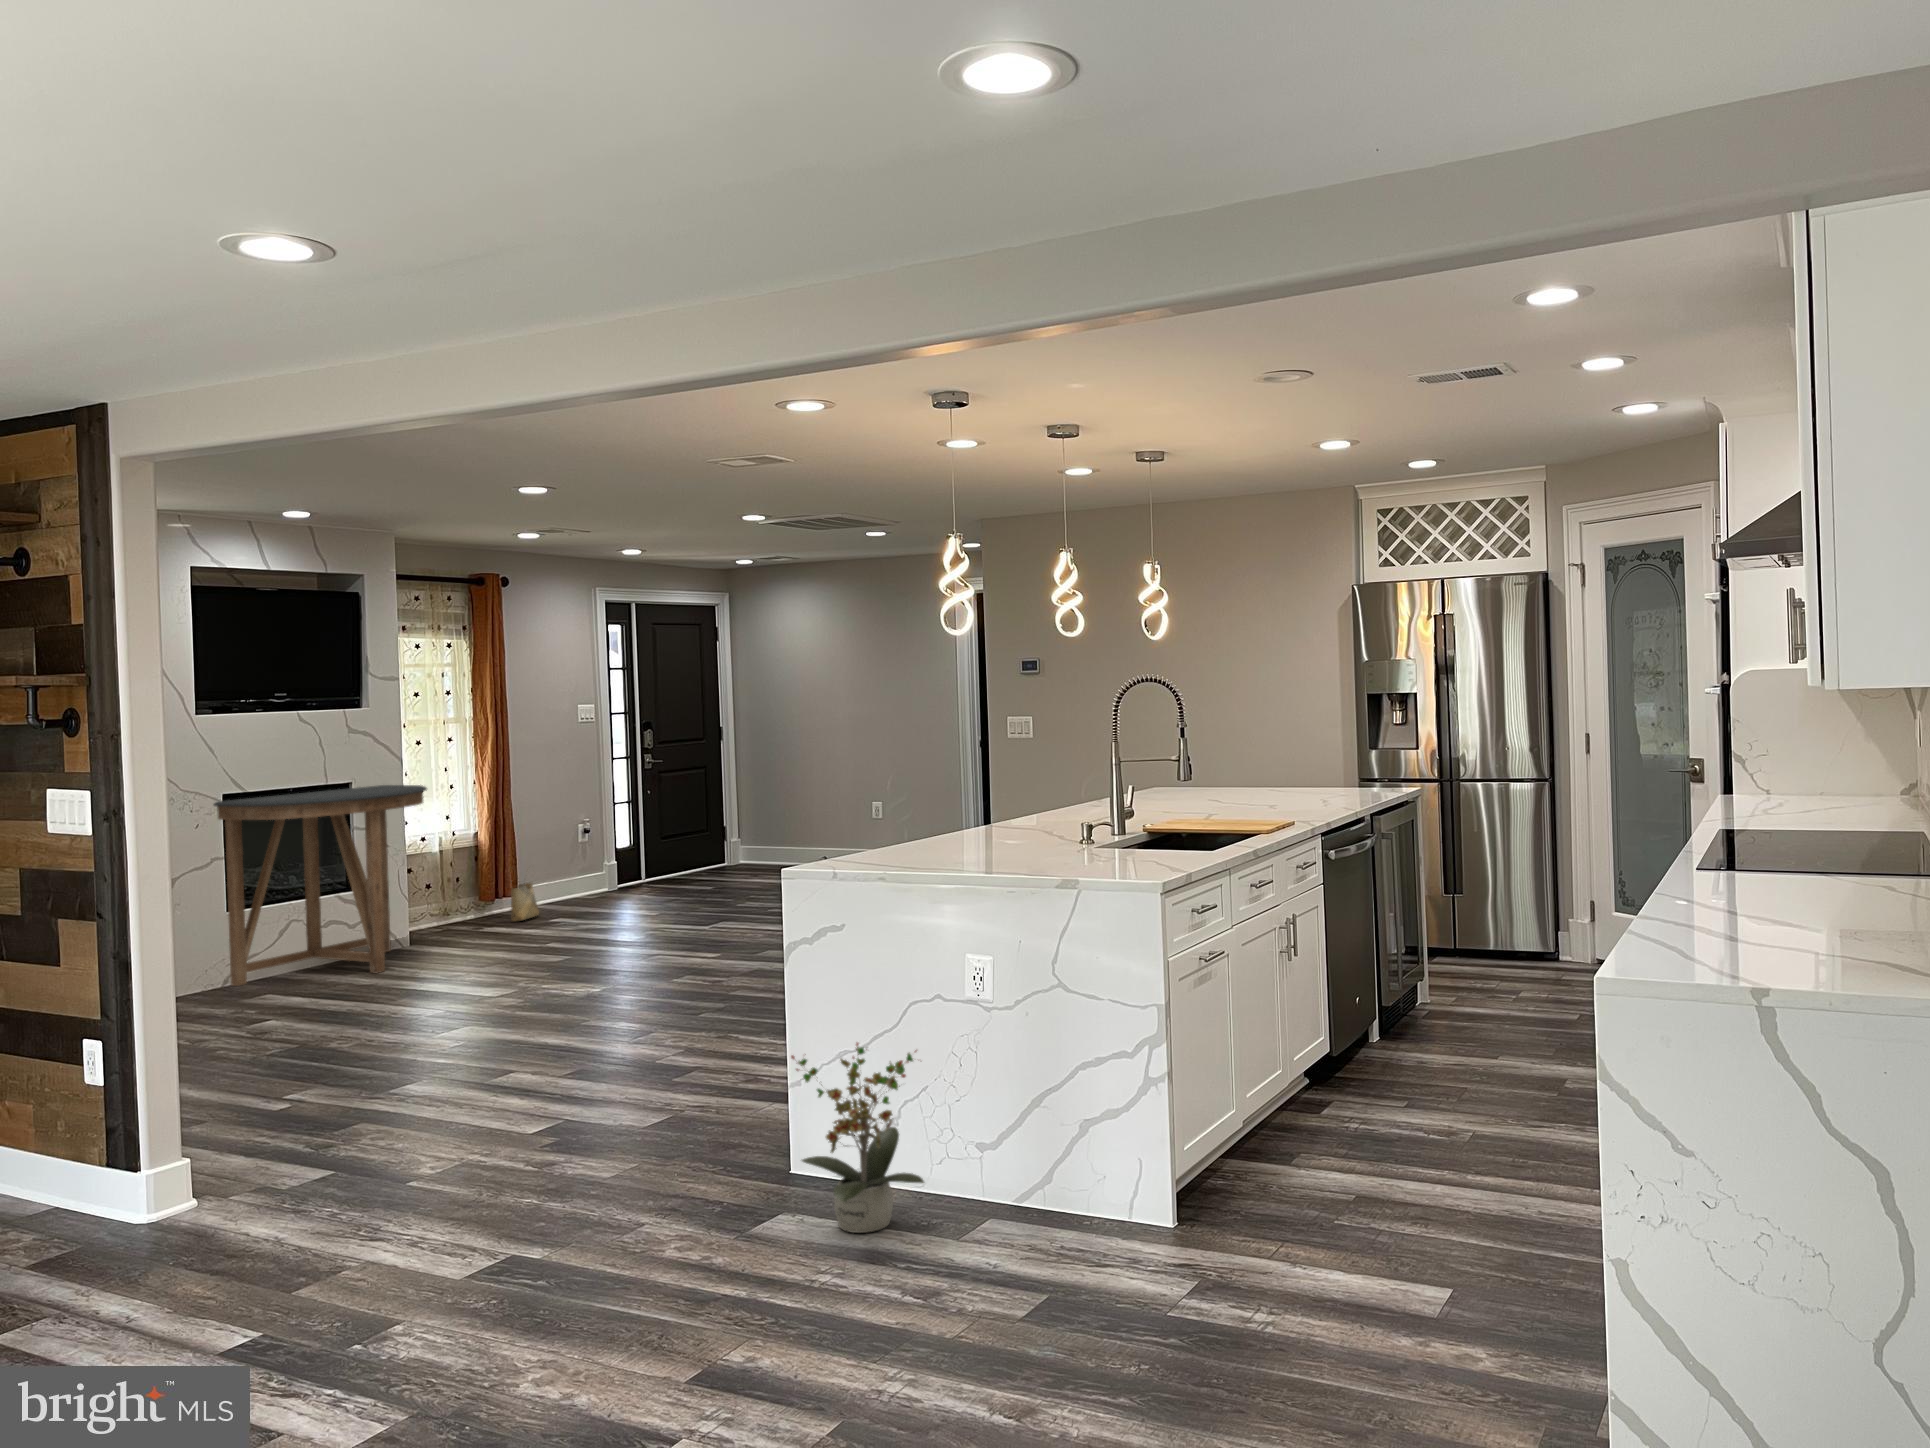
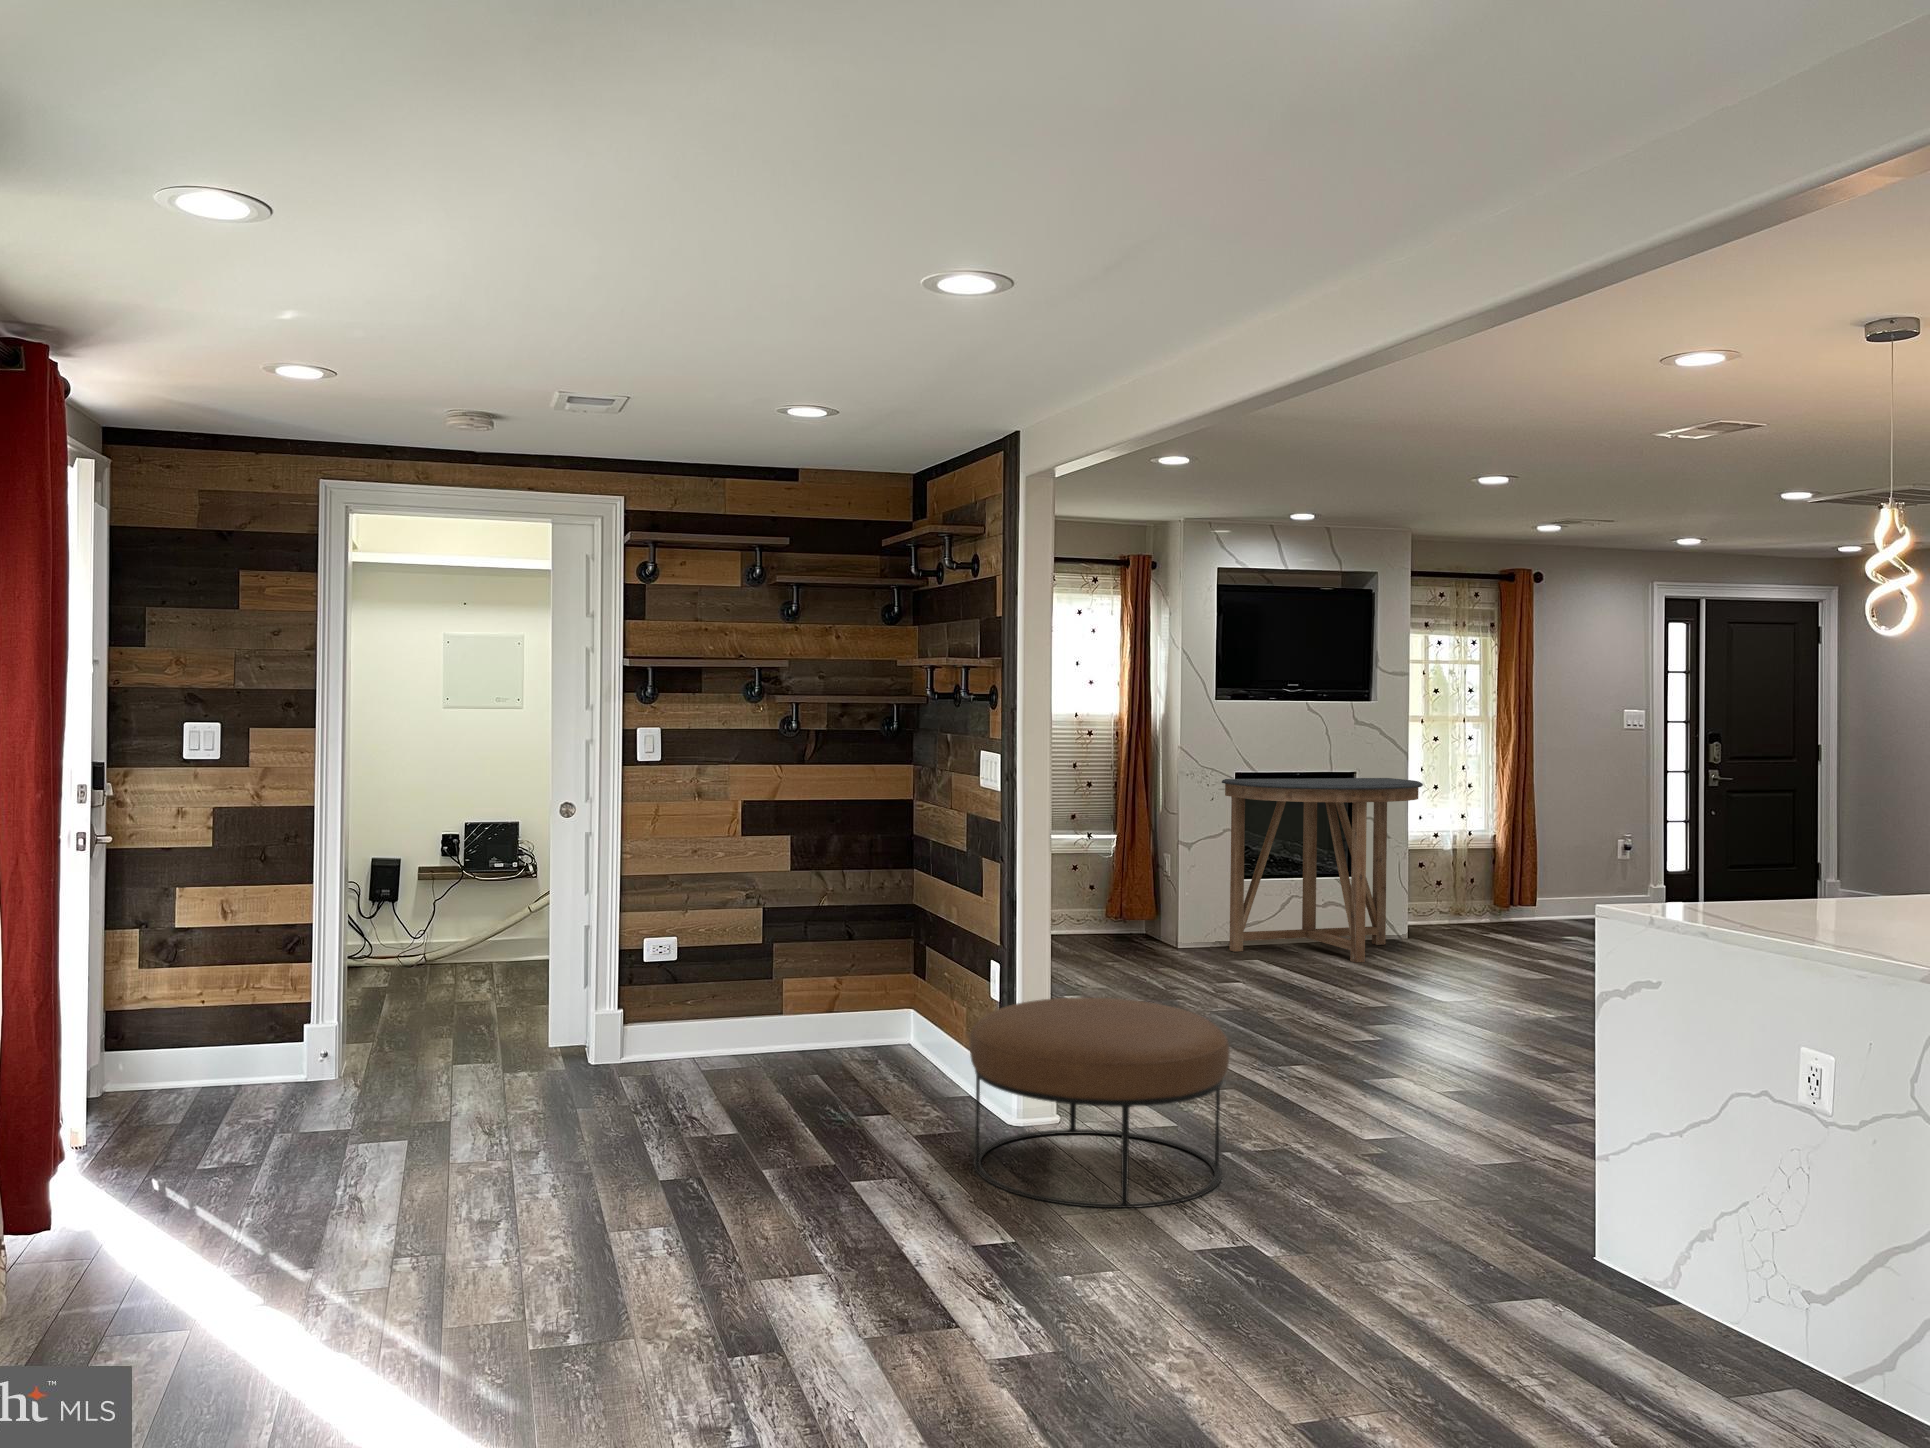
woven basket: present [511,883,539,921] -> none [1523,877,1557,936]
ottoman: none [115,1042,431,1287] -> present [970,998,1230,1208]
potted plant: present [791,1043,924,1233] -> none [1560,1119,1730,1354]

